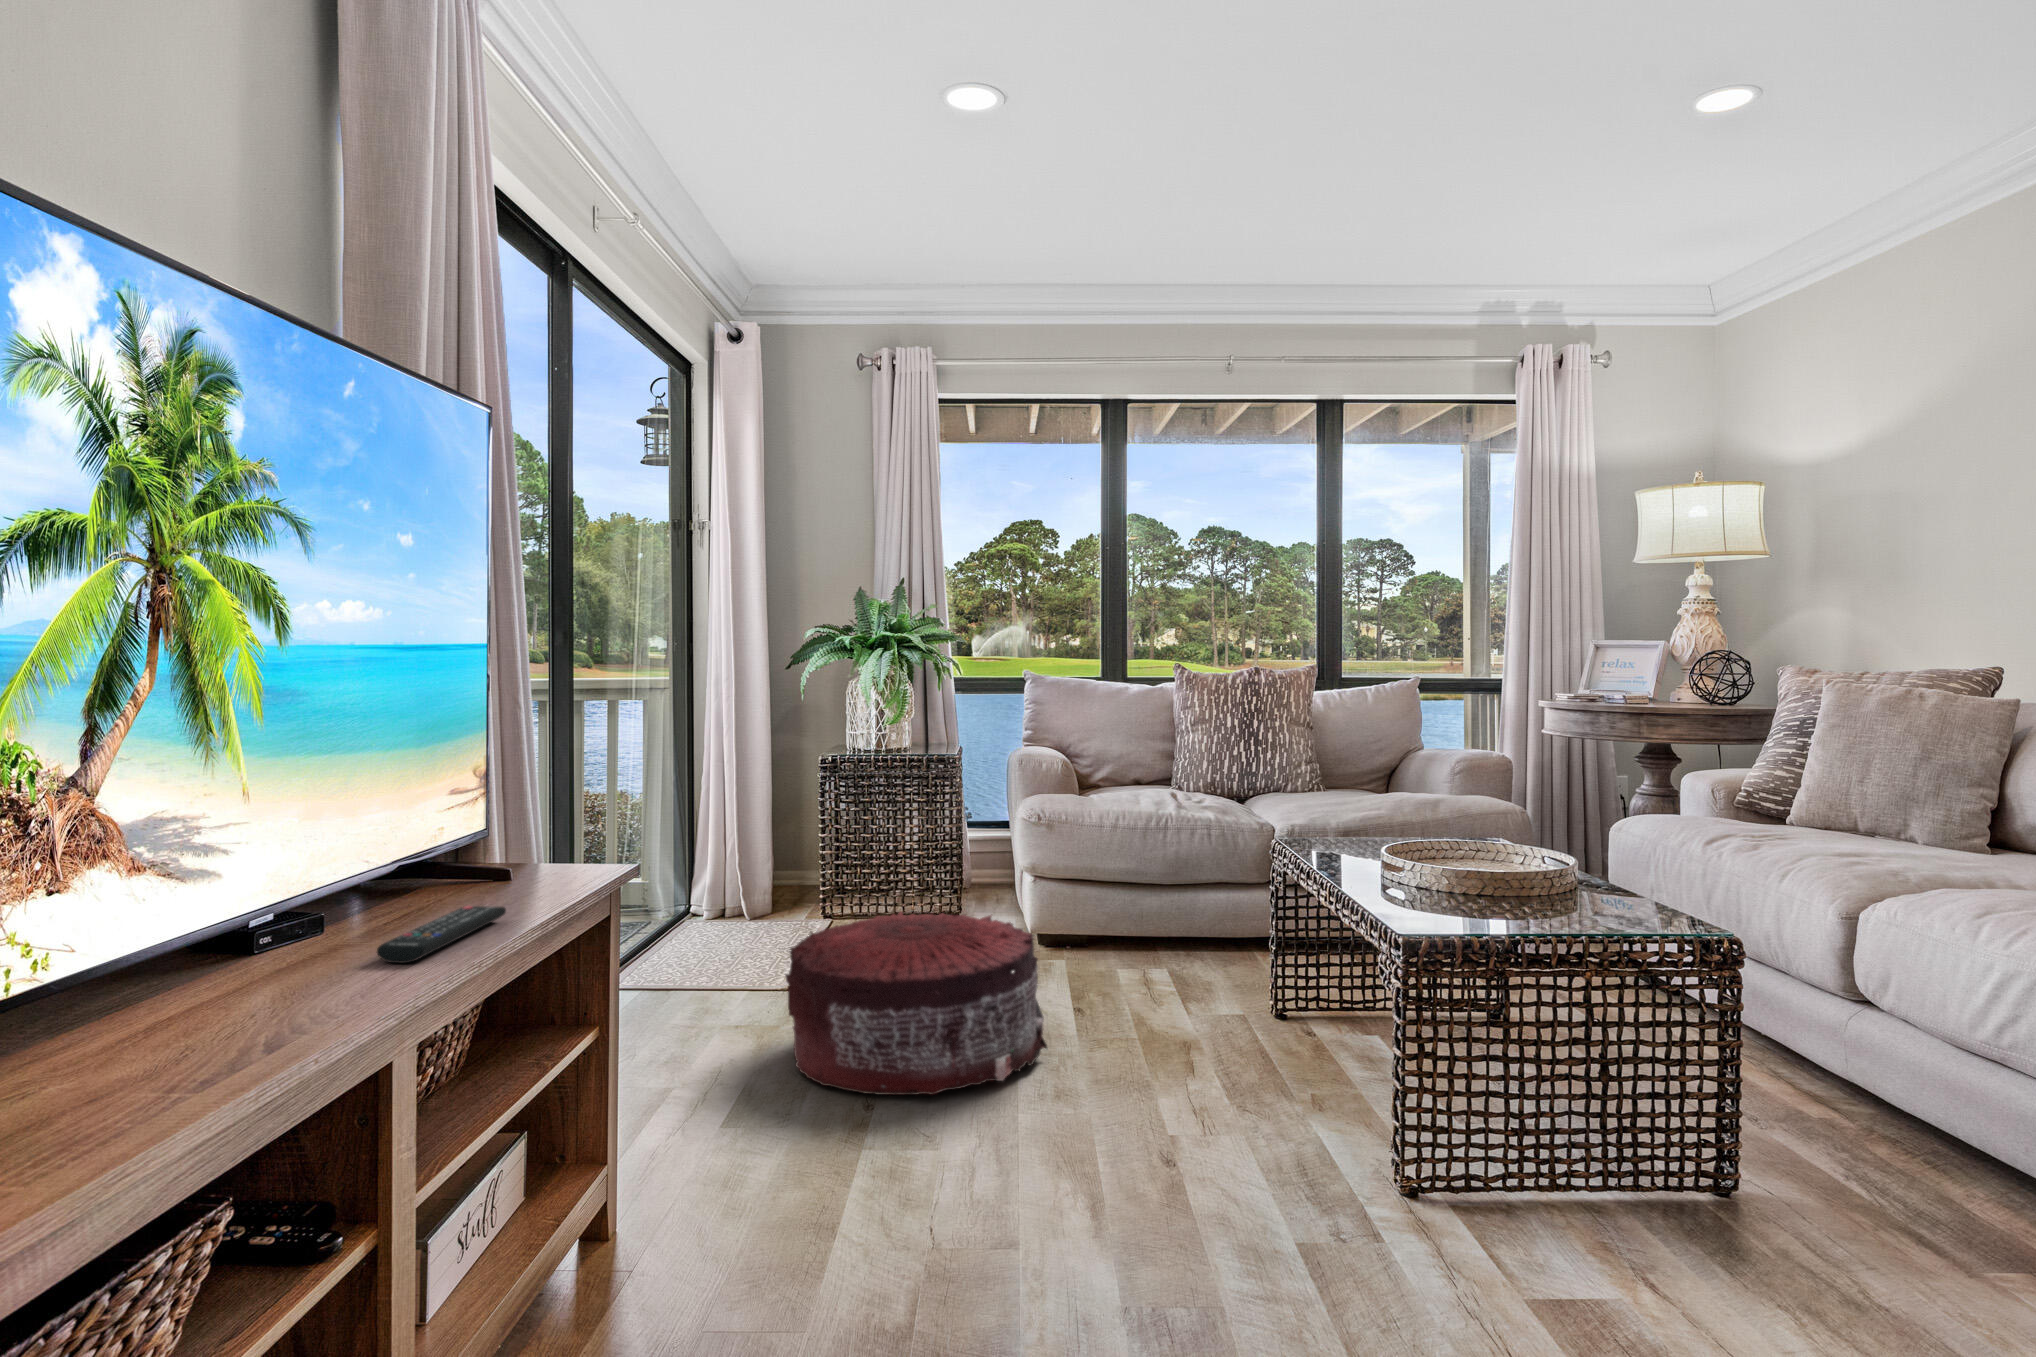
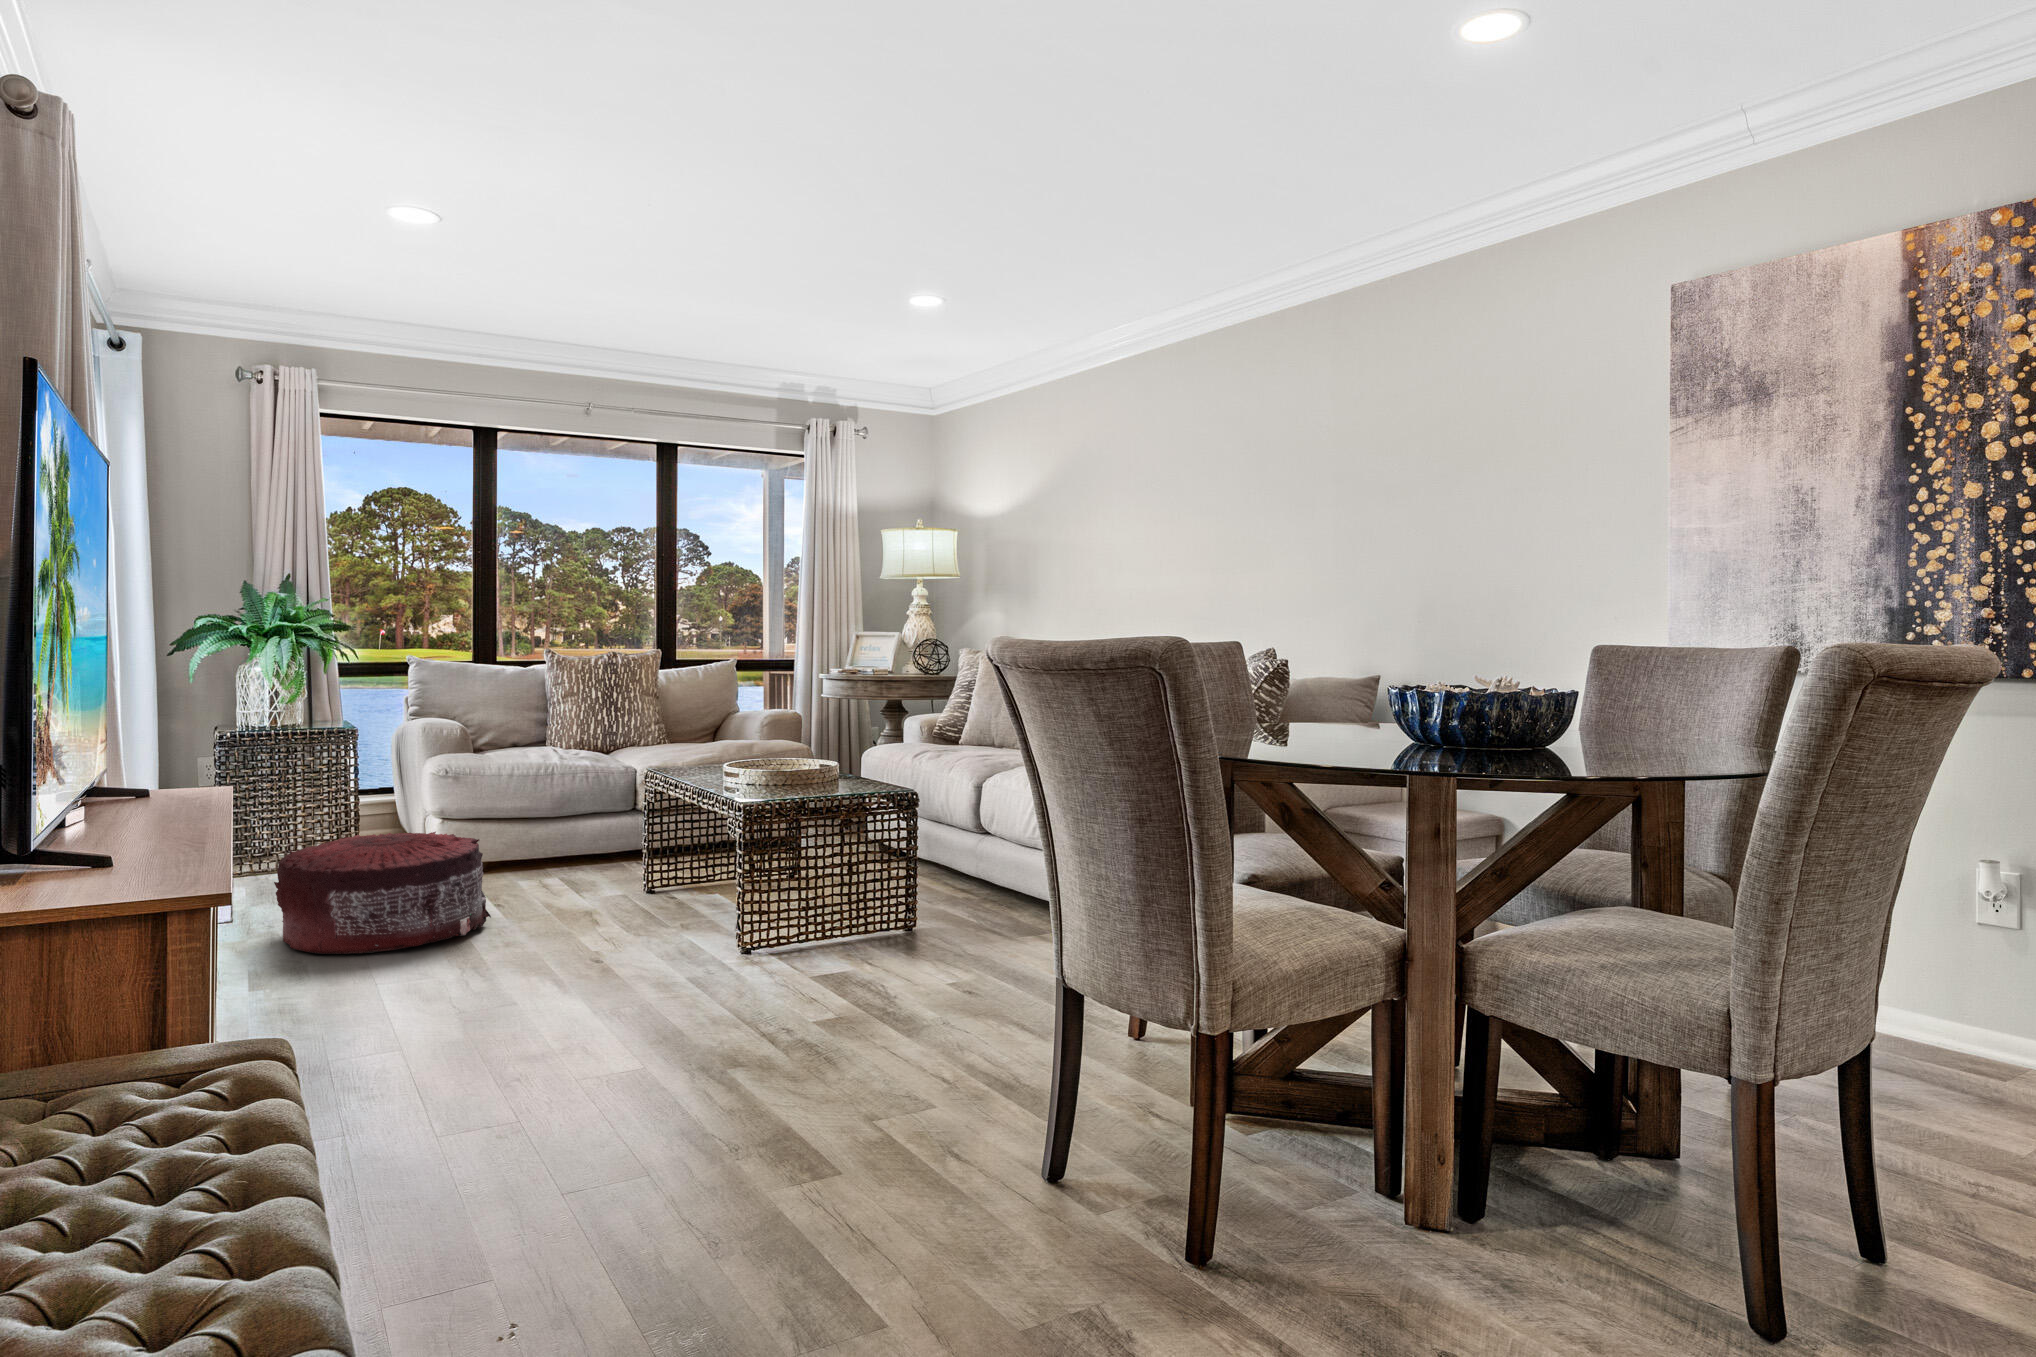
remote control: present [377,906,506,963] -> none [144,793,188,816]

